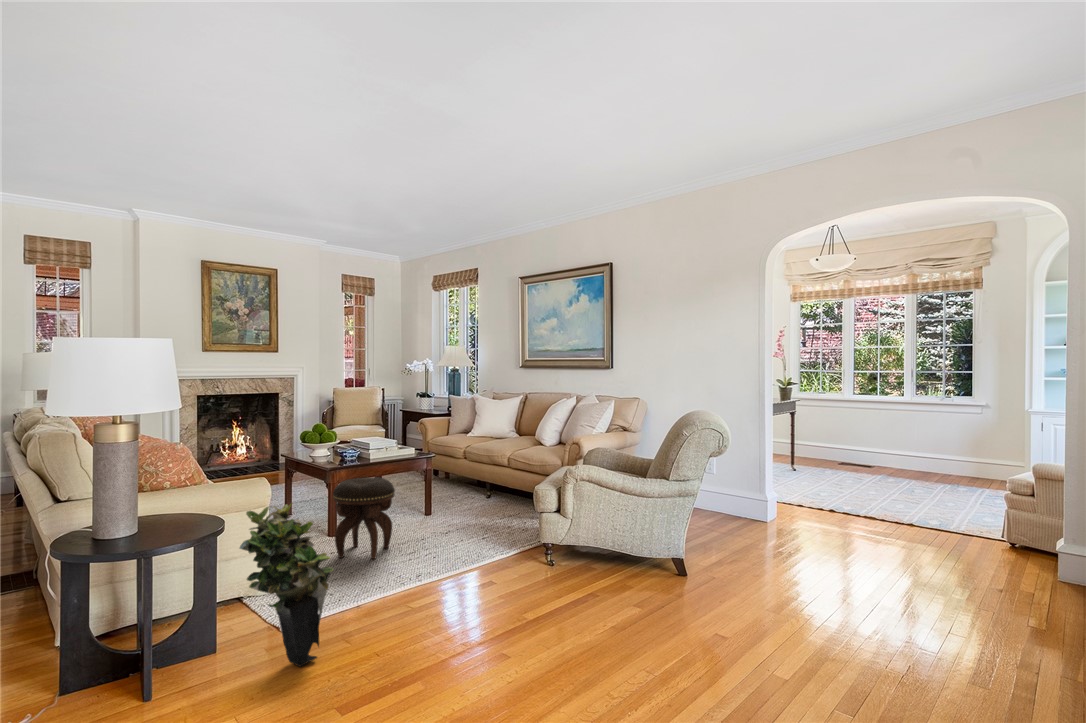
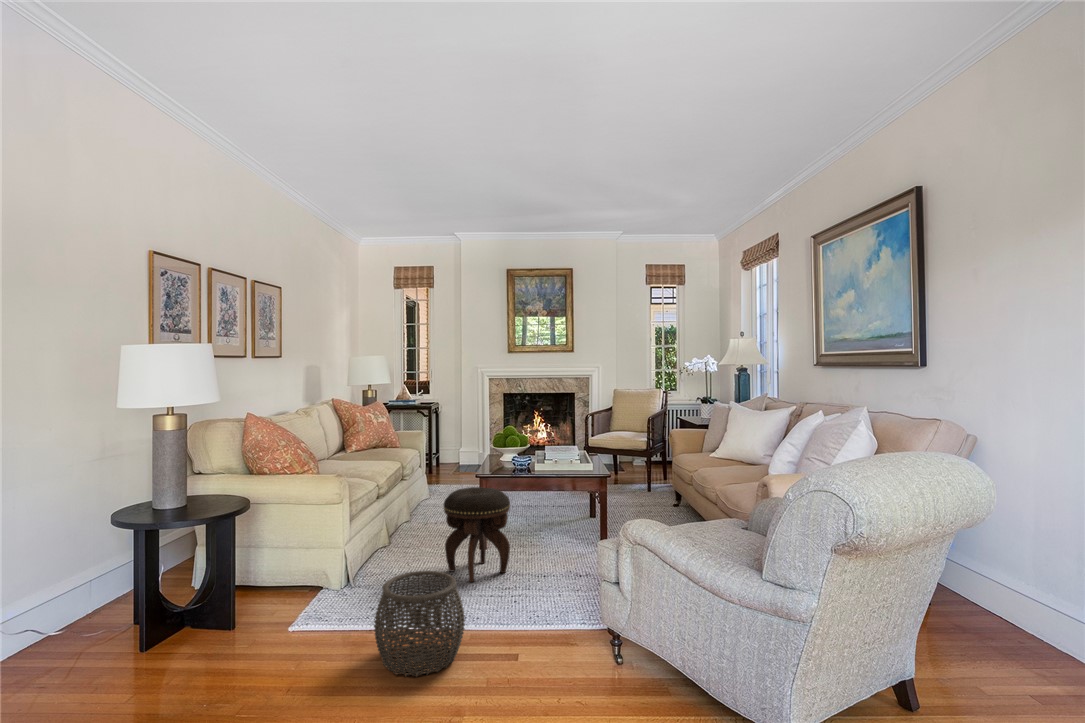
potted plant: present [240,504,333,667] -> none [191,502,285,677]
woven basket: none [399,535,471,615] -> present [374,571,465,676]

